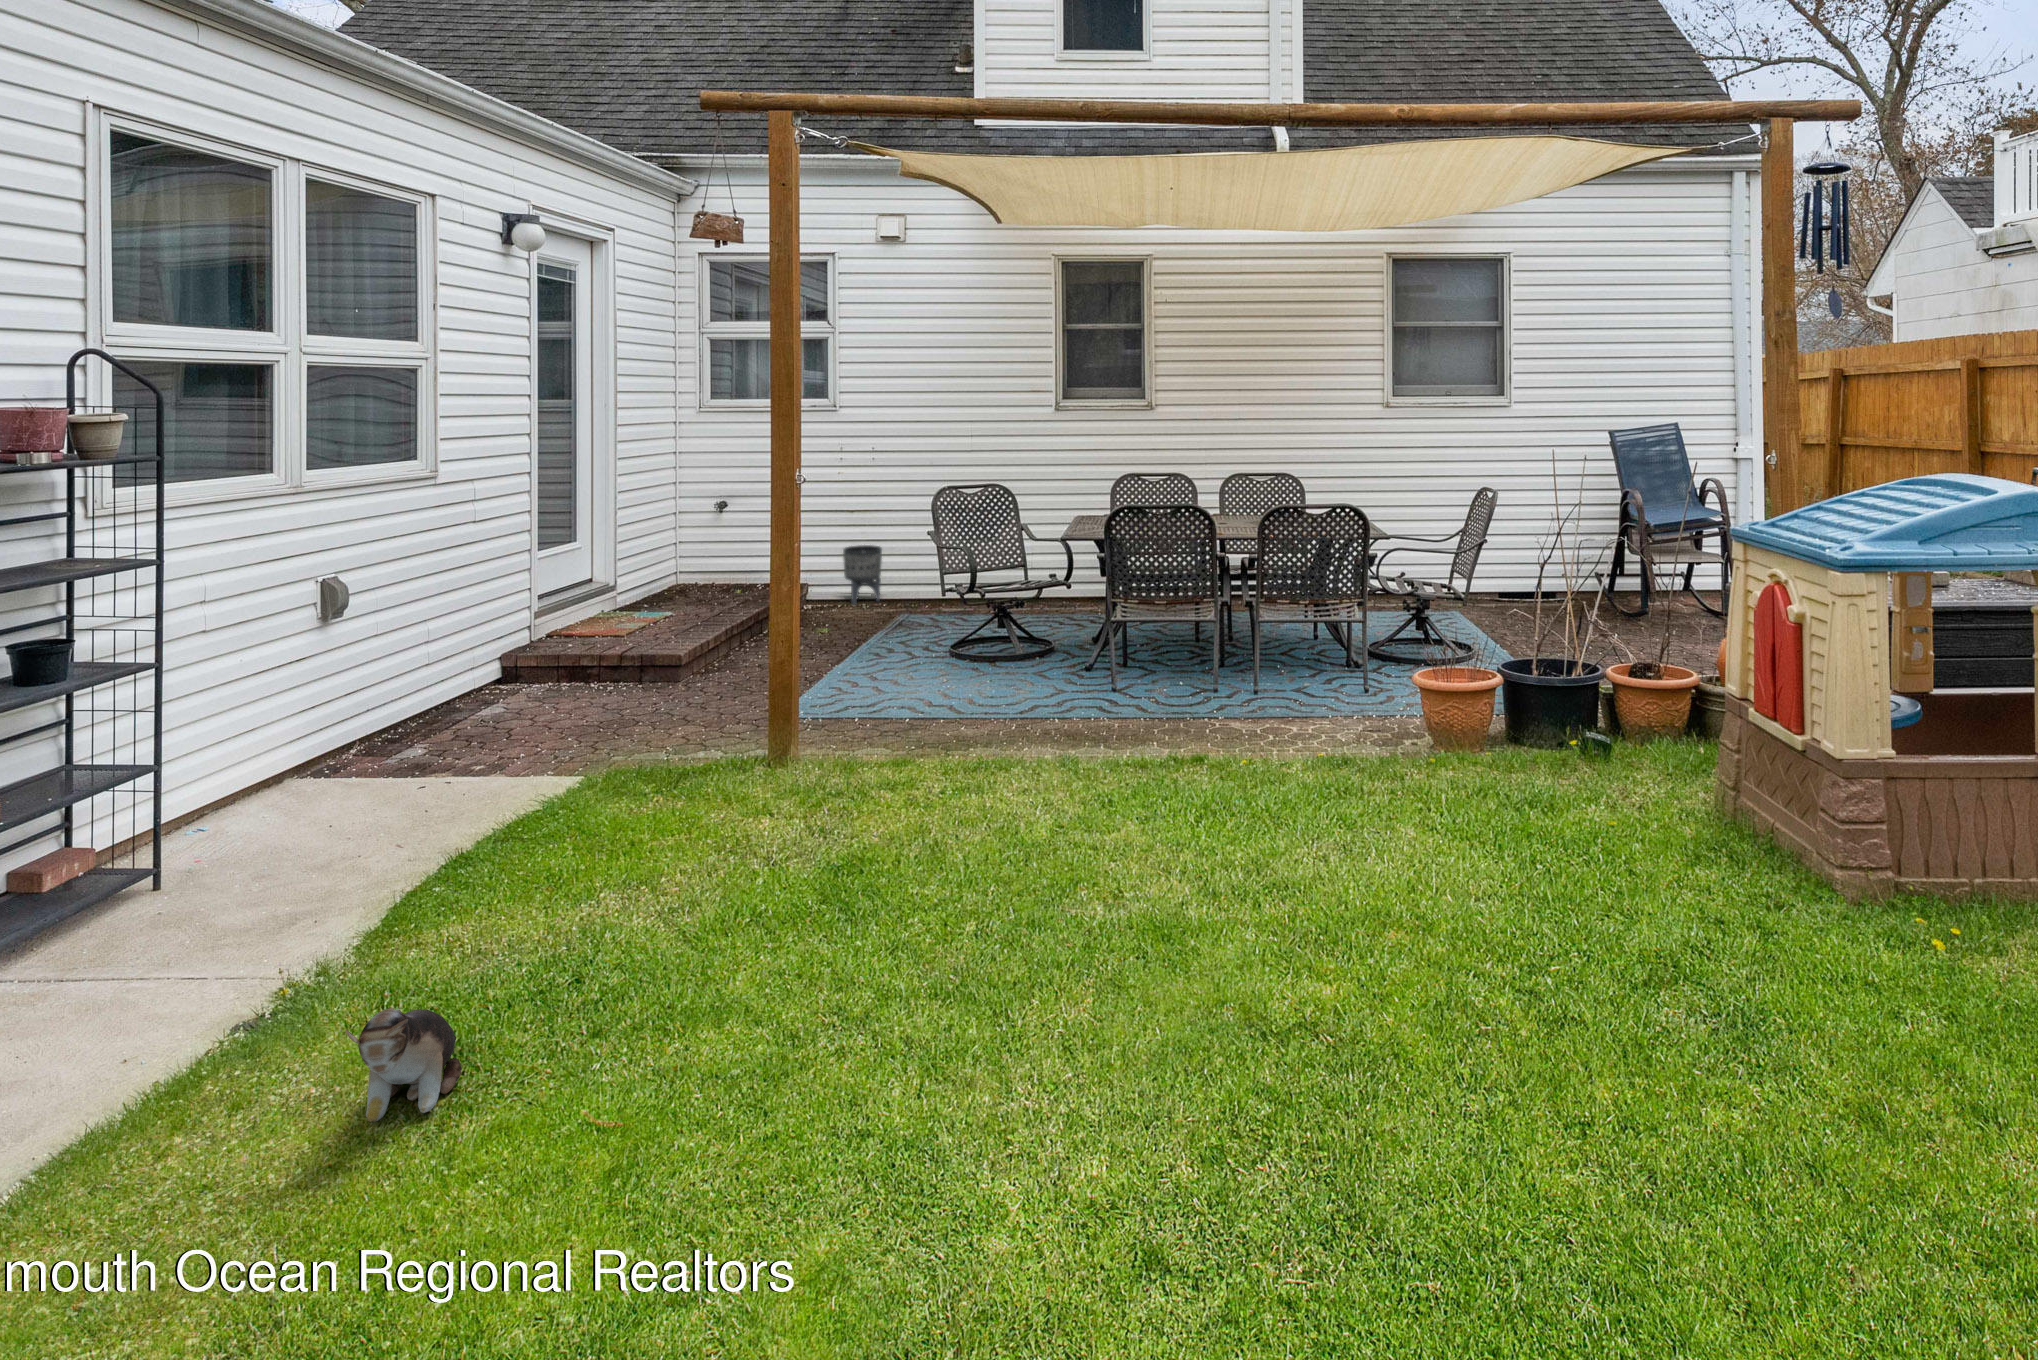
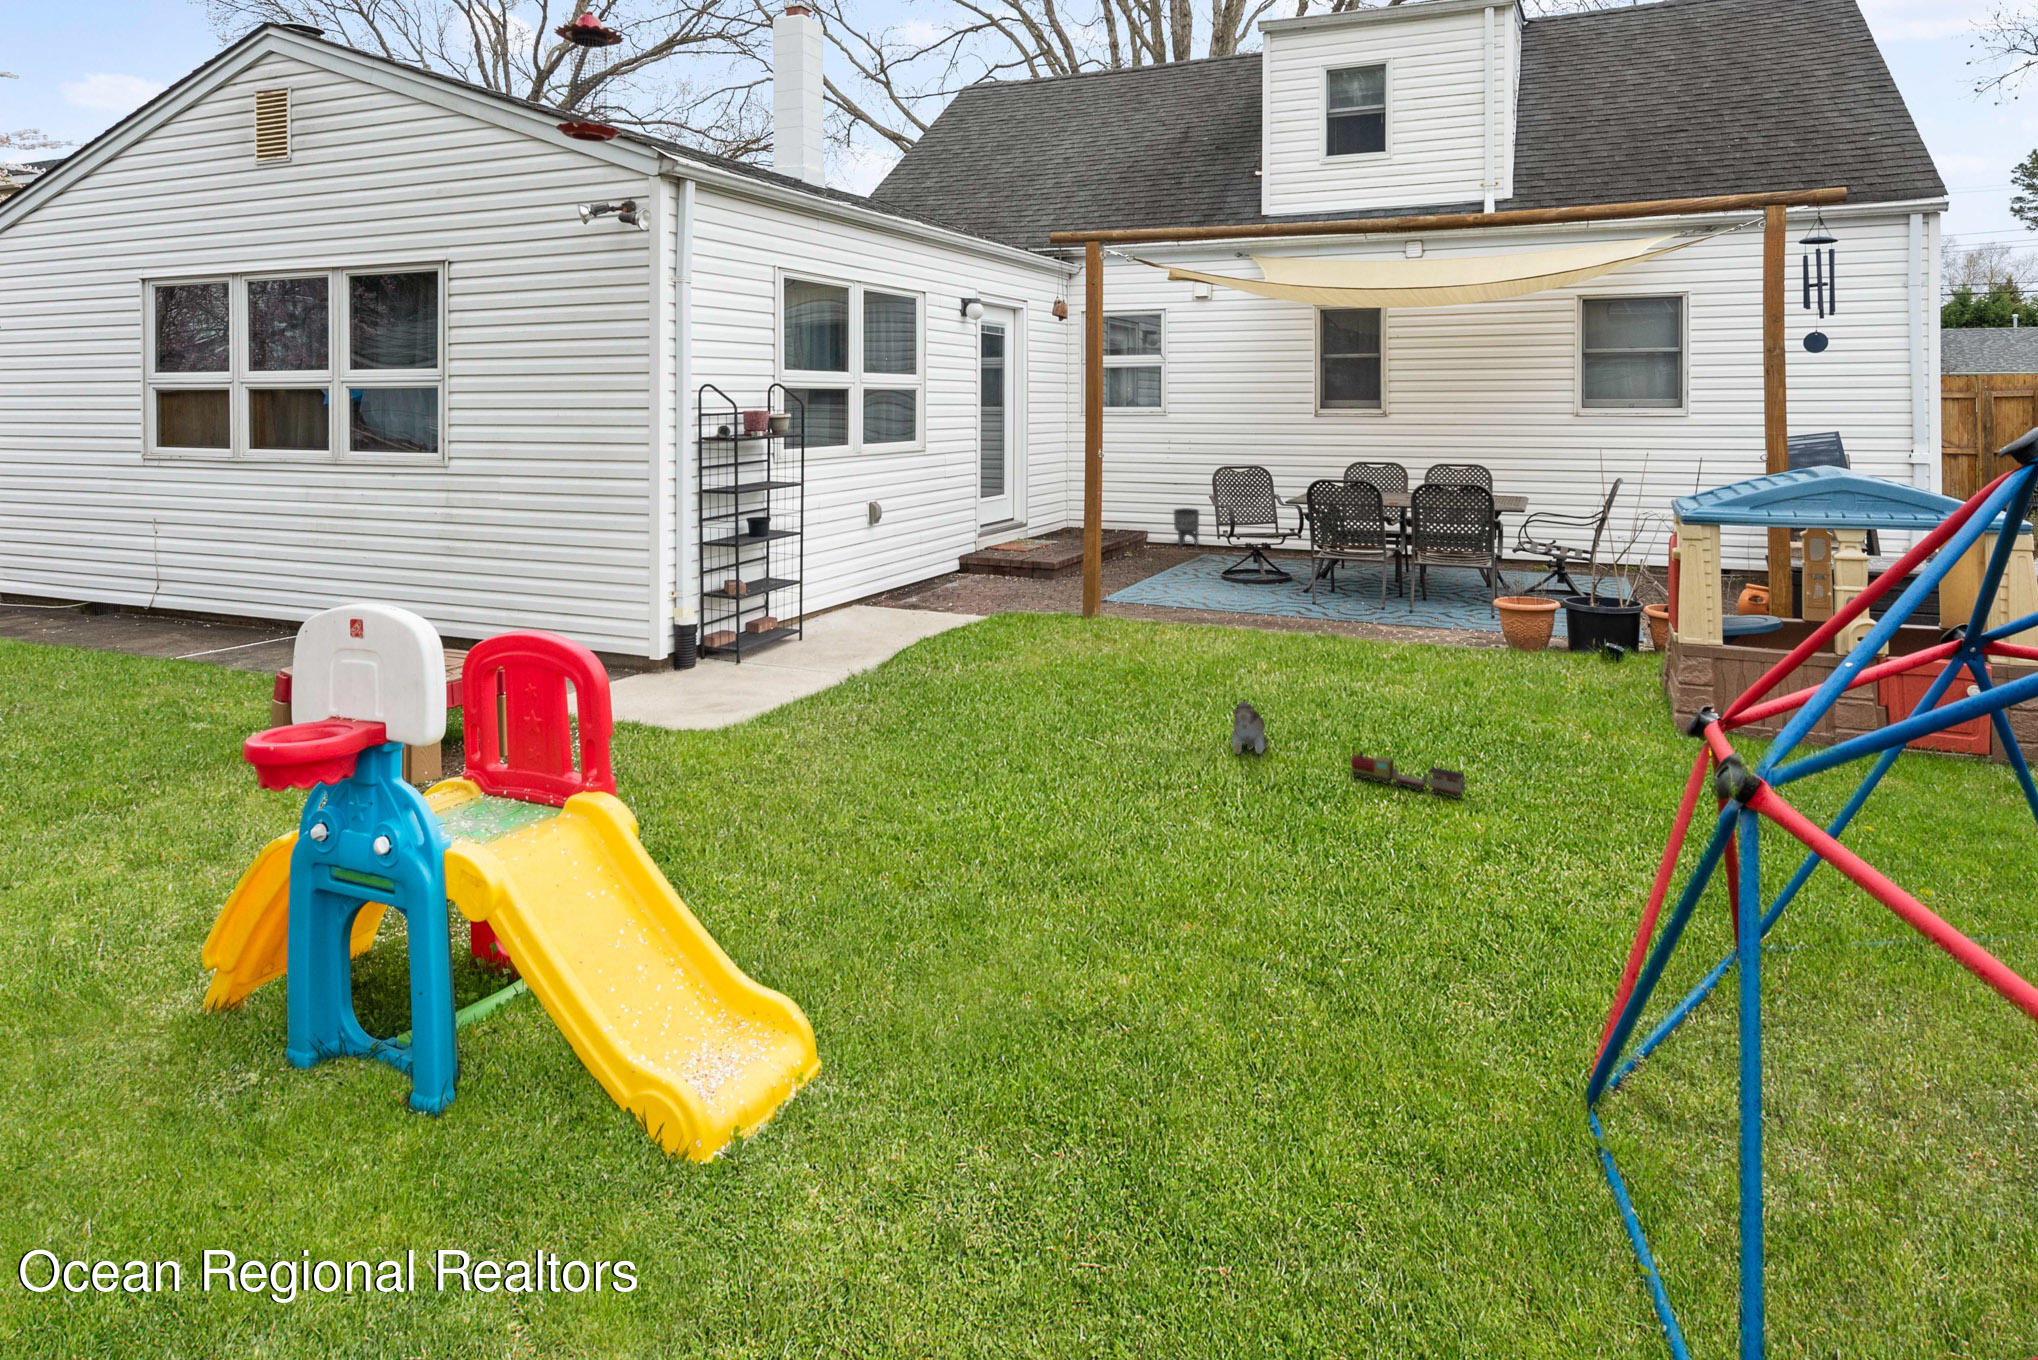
plush toy: present [346,1007,461,1122] -> present [1232,701,1268,754]
toy train: none [1542,1093,1793,1181] -> present [1349,751,1465,799]

